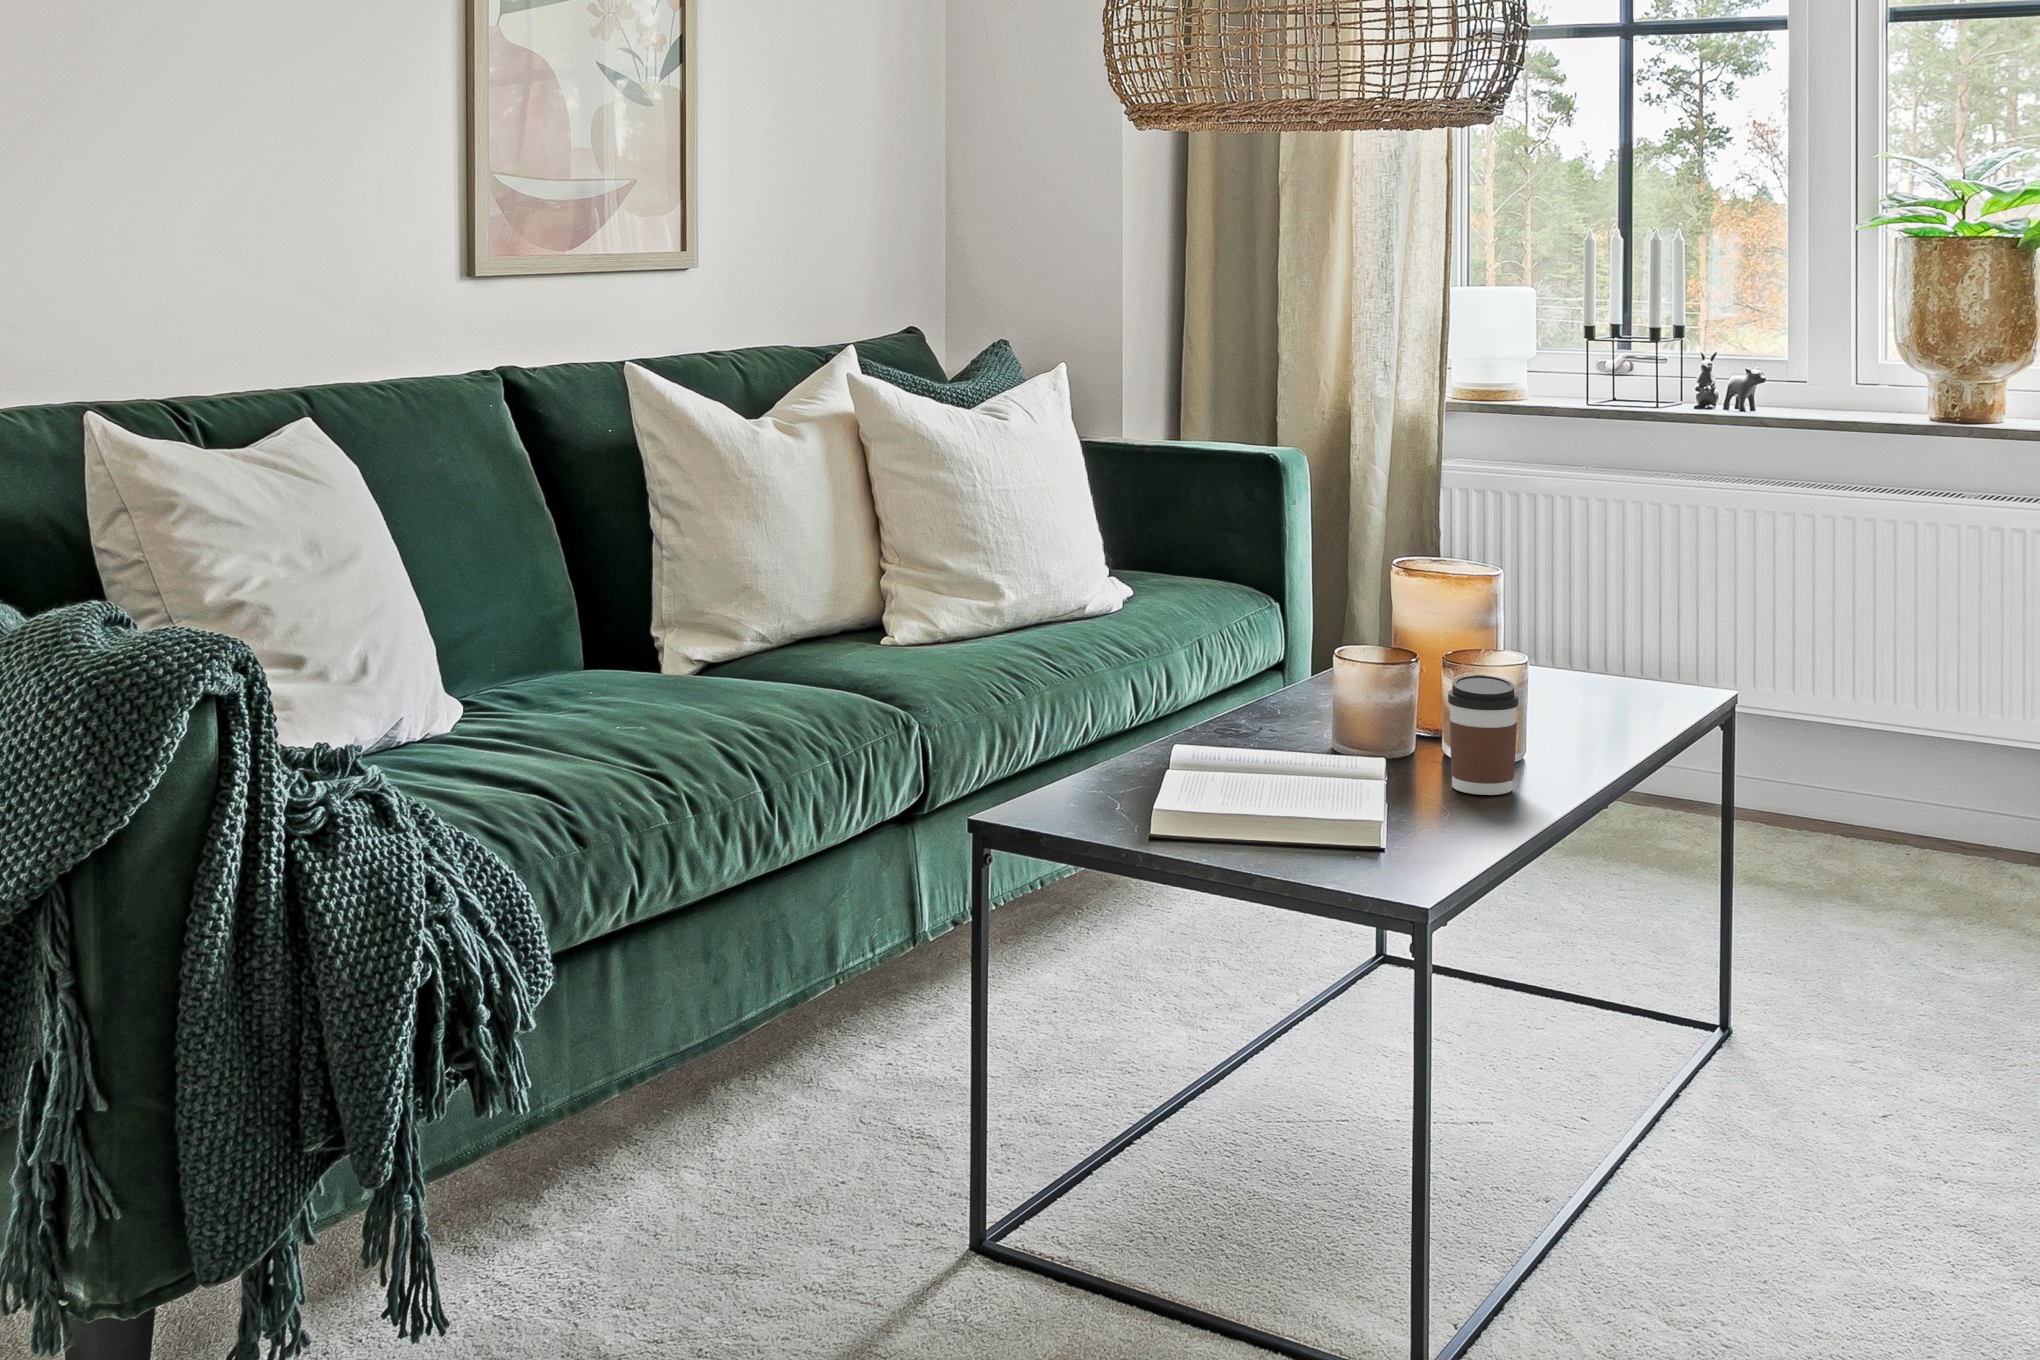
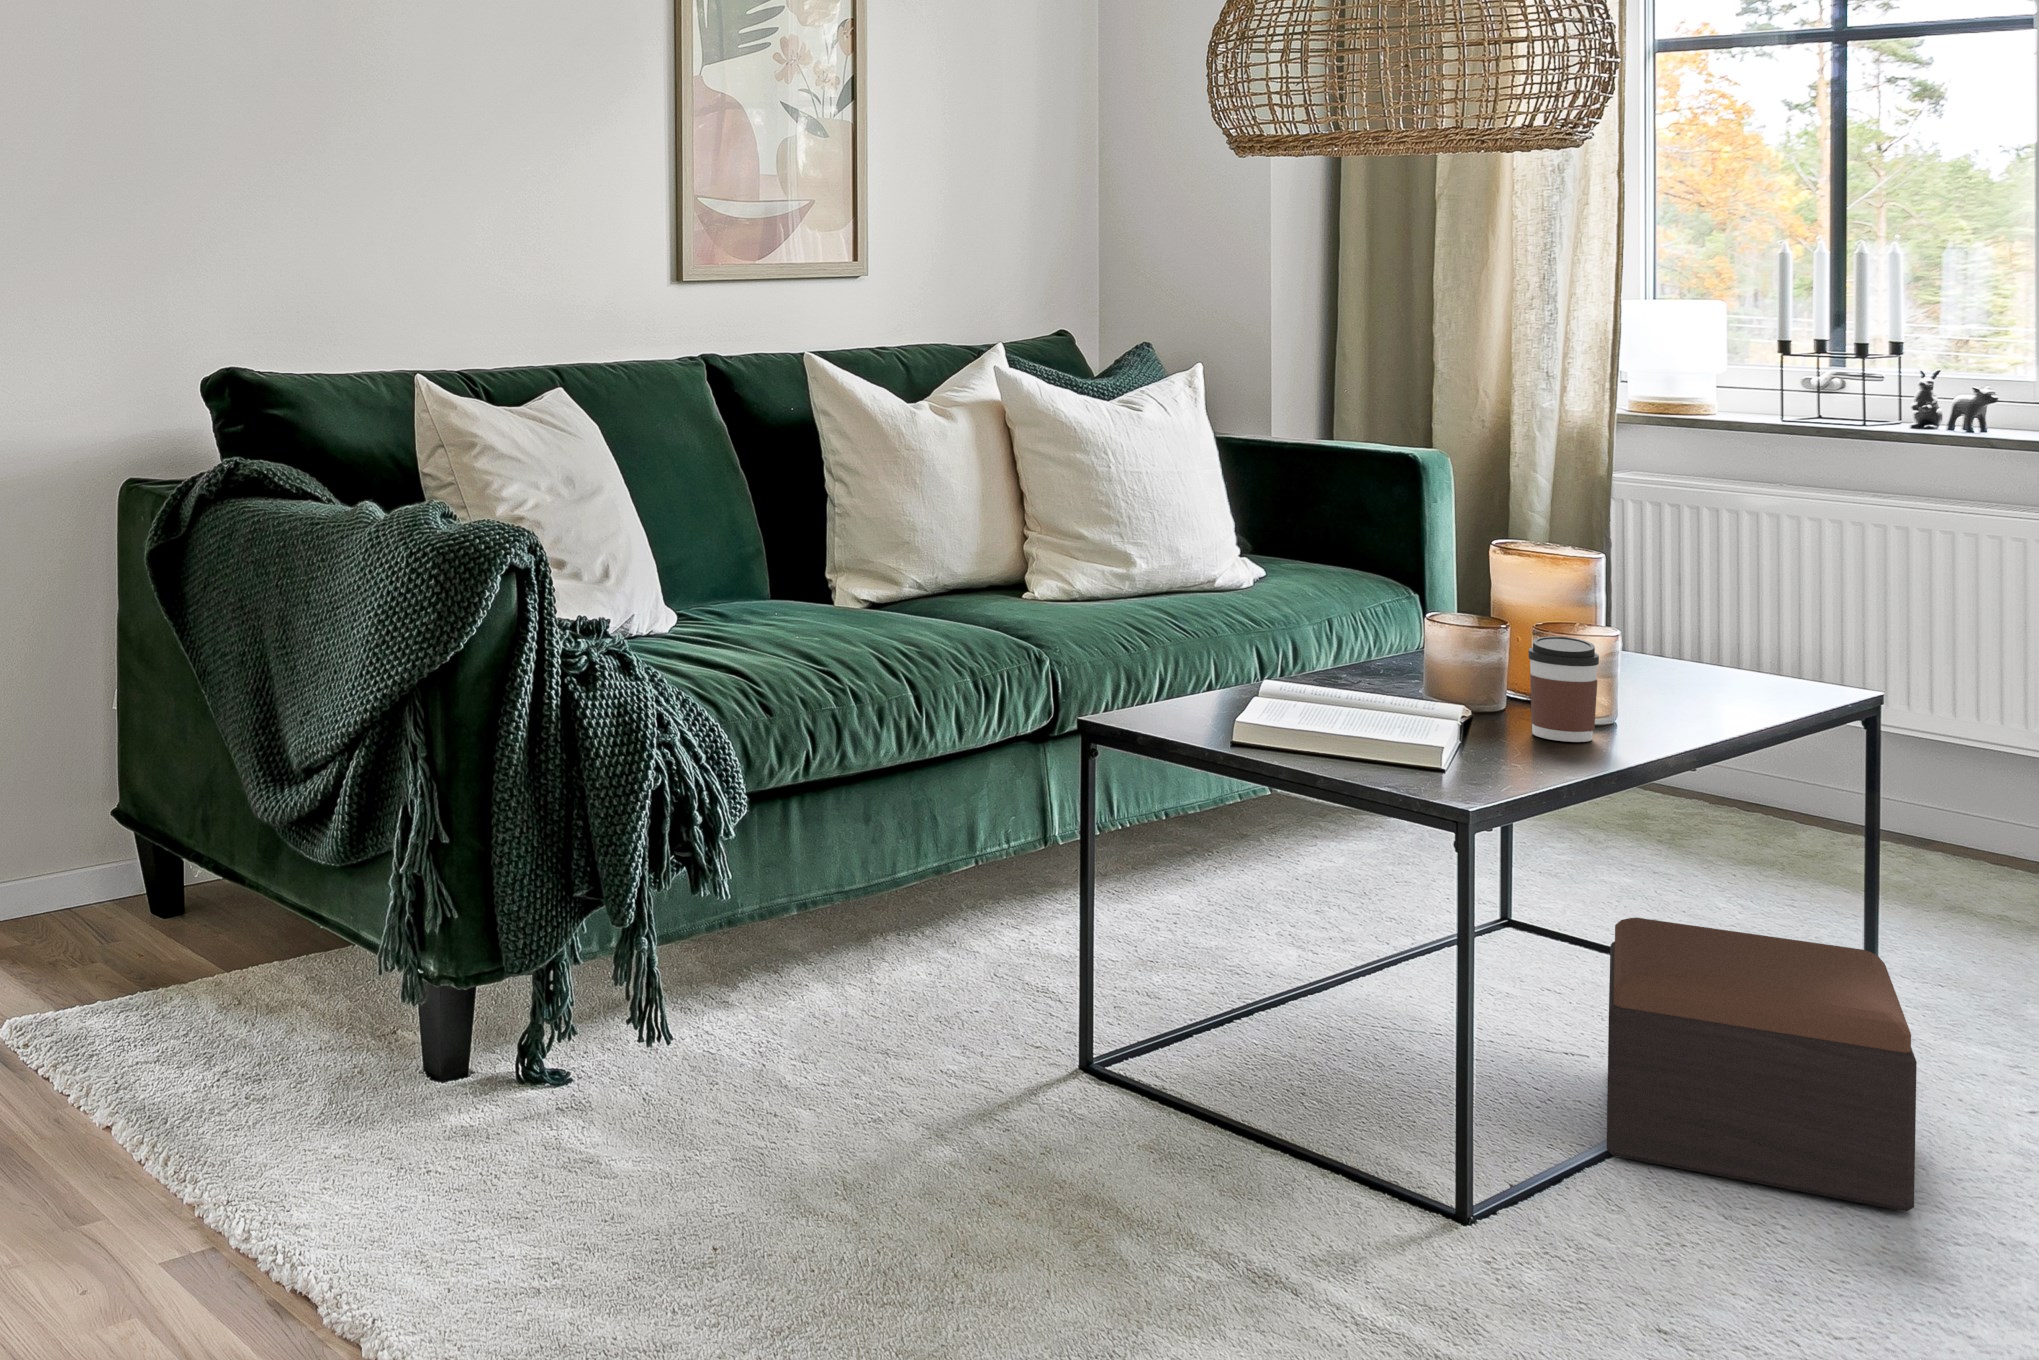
footstool: none [1518,974,1837,1280] -> present [1607,918,1917,1212]

